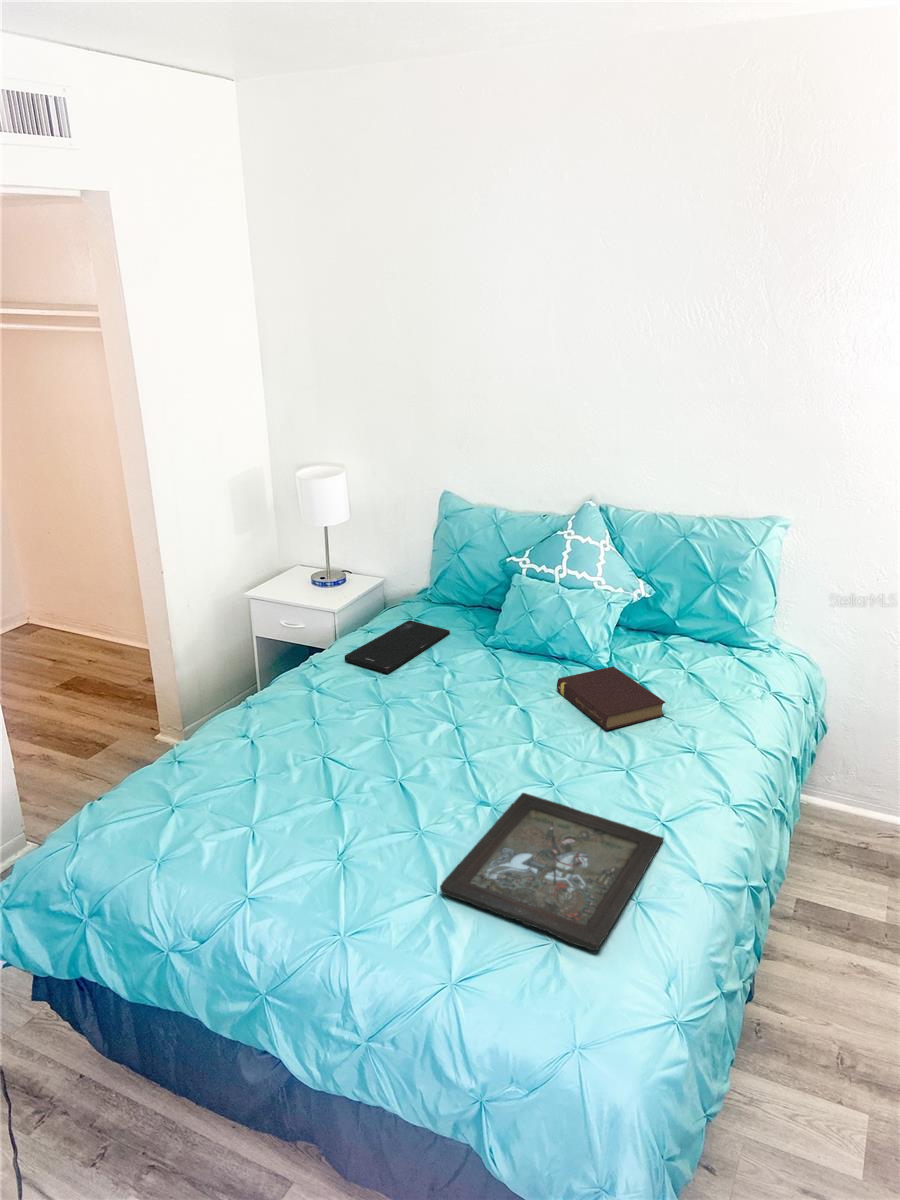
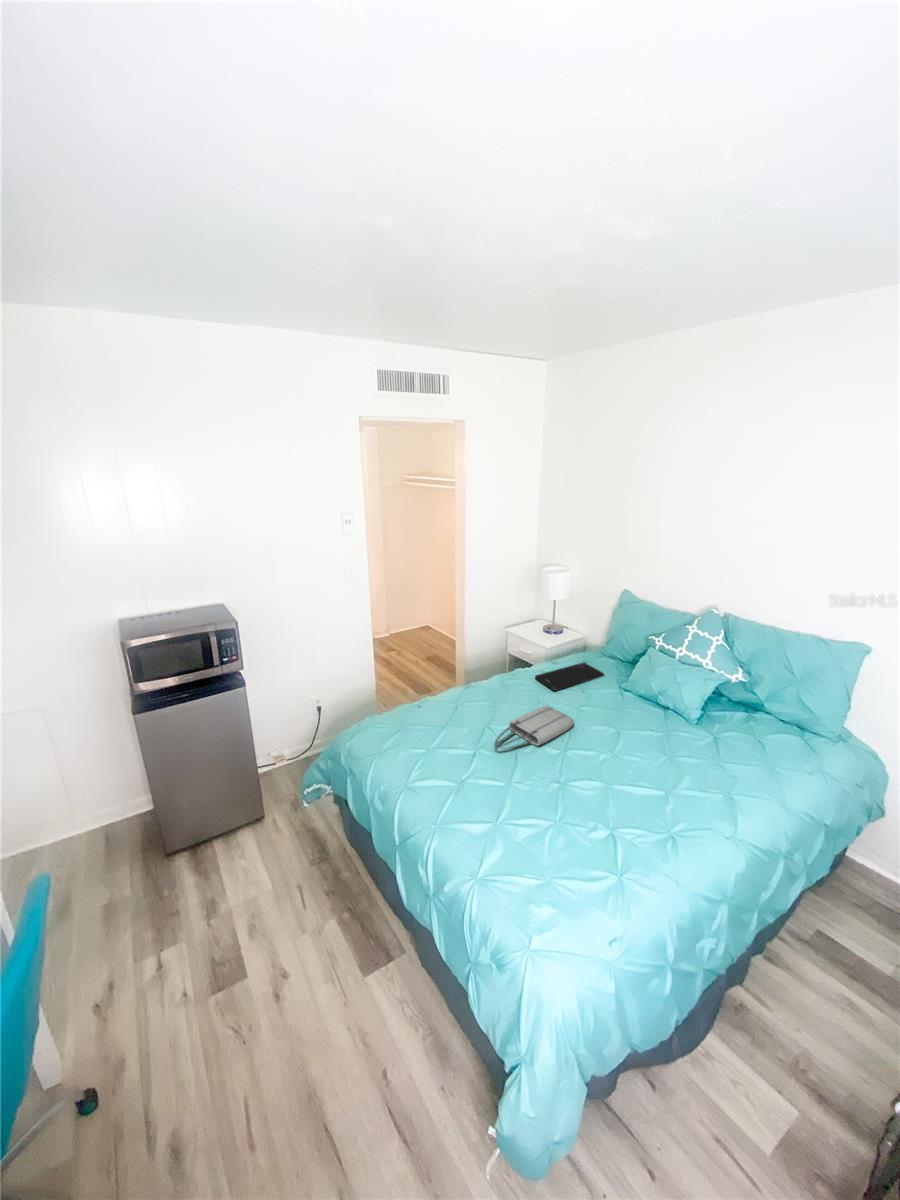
book: present [557,667,665,730] -> none [652,720,721,765]
tote bag: none [341,696,447,779] -> present [494,706,574,749]
tray: present [440,793,664,950] -> none [511,787,669,903]

